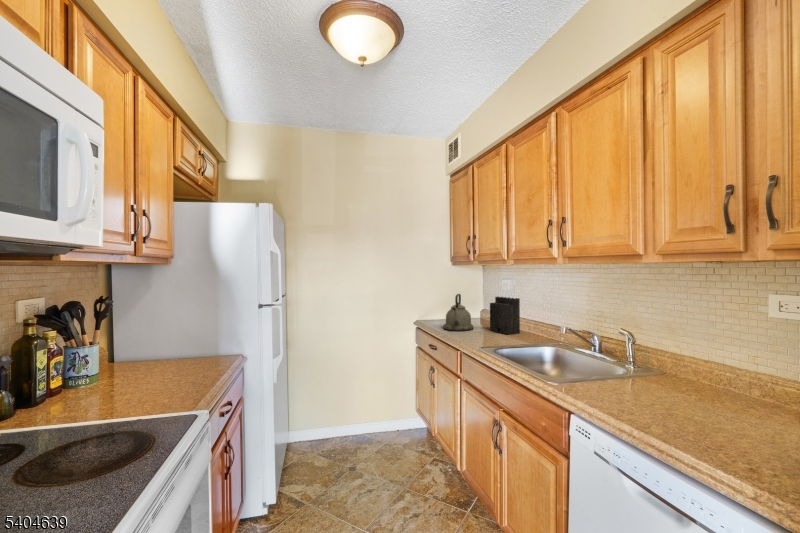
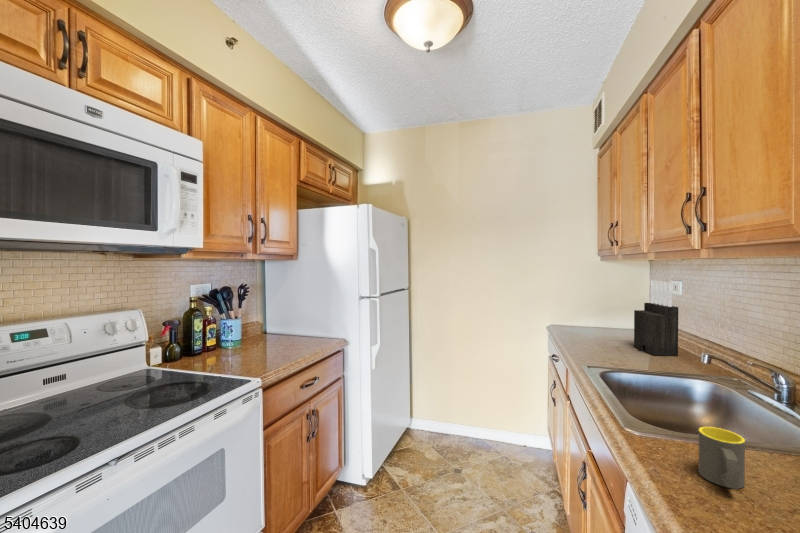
kettle: present [443,294,473,331] -> none [571,296,613,343]
mug: none [603,368,634,401] -> present [698,427,745,489]

